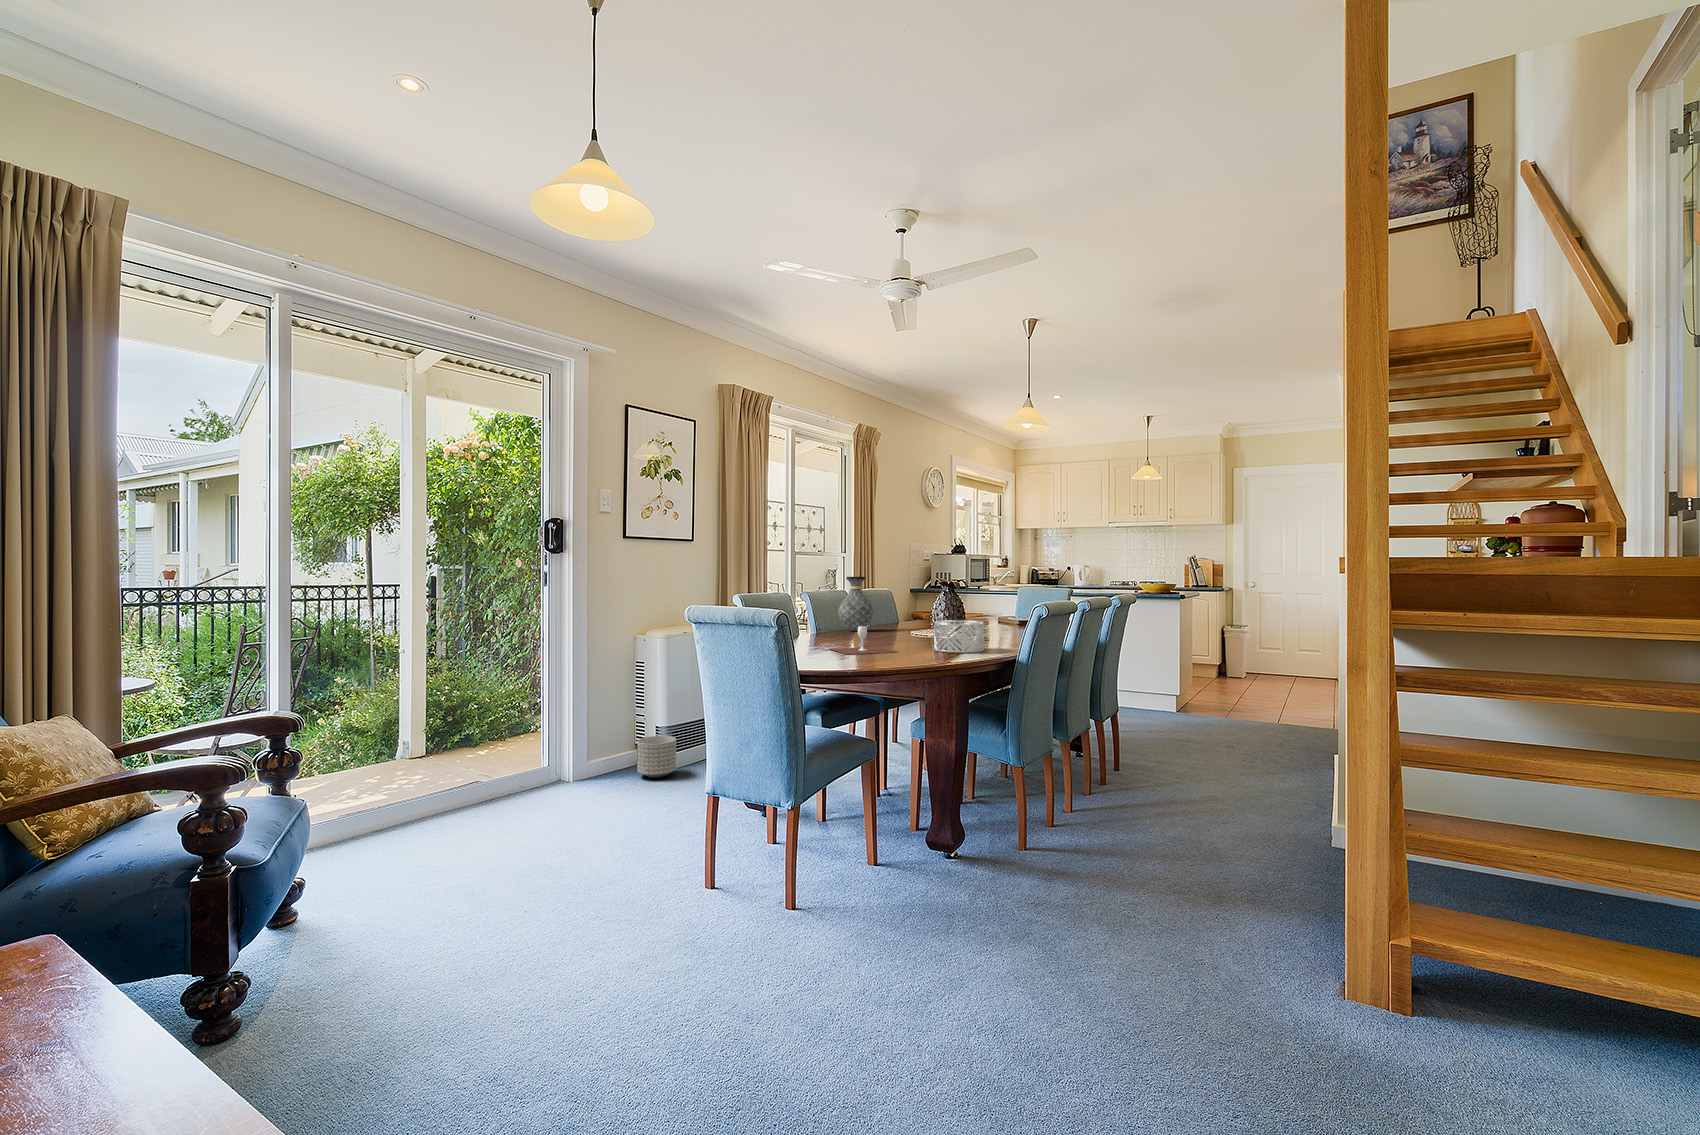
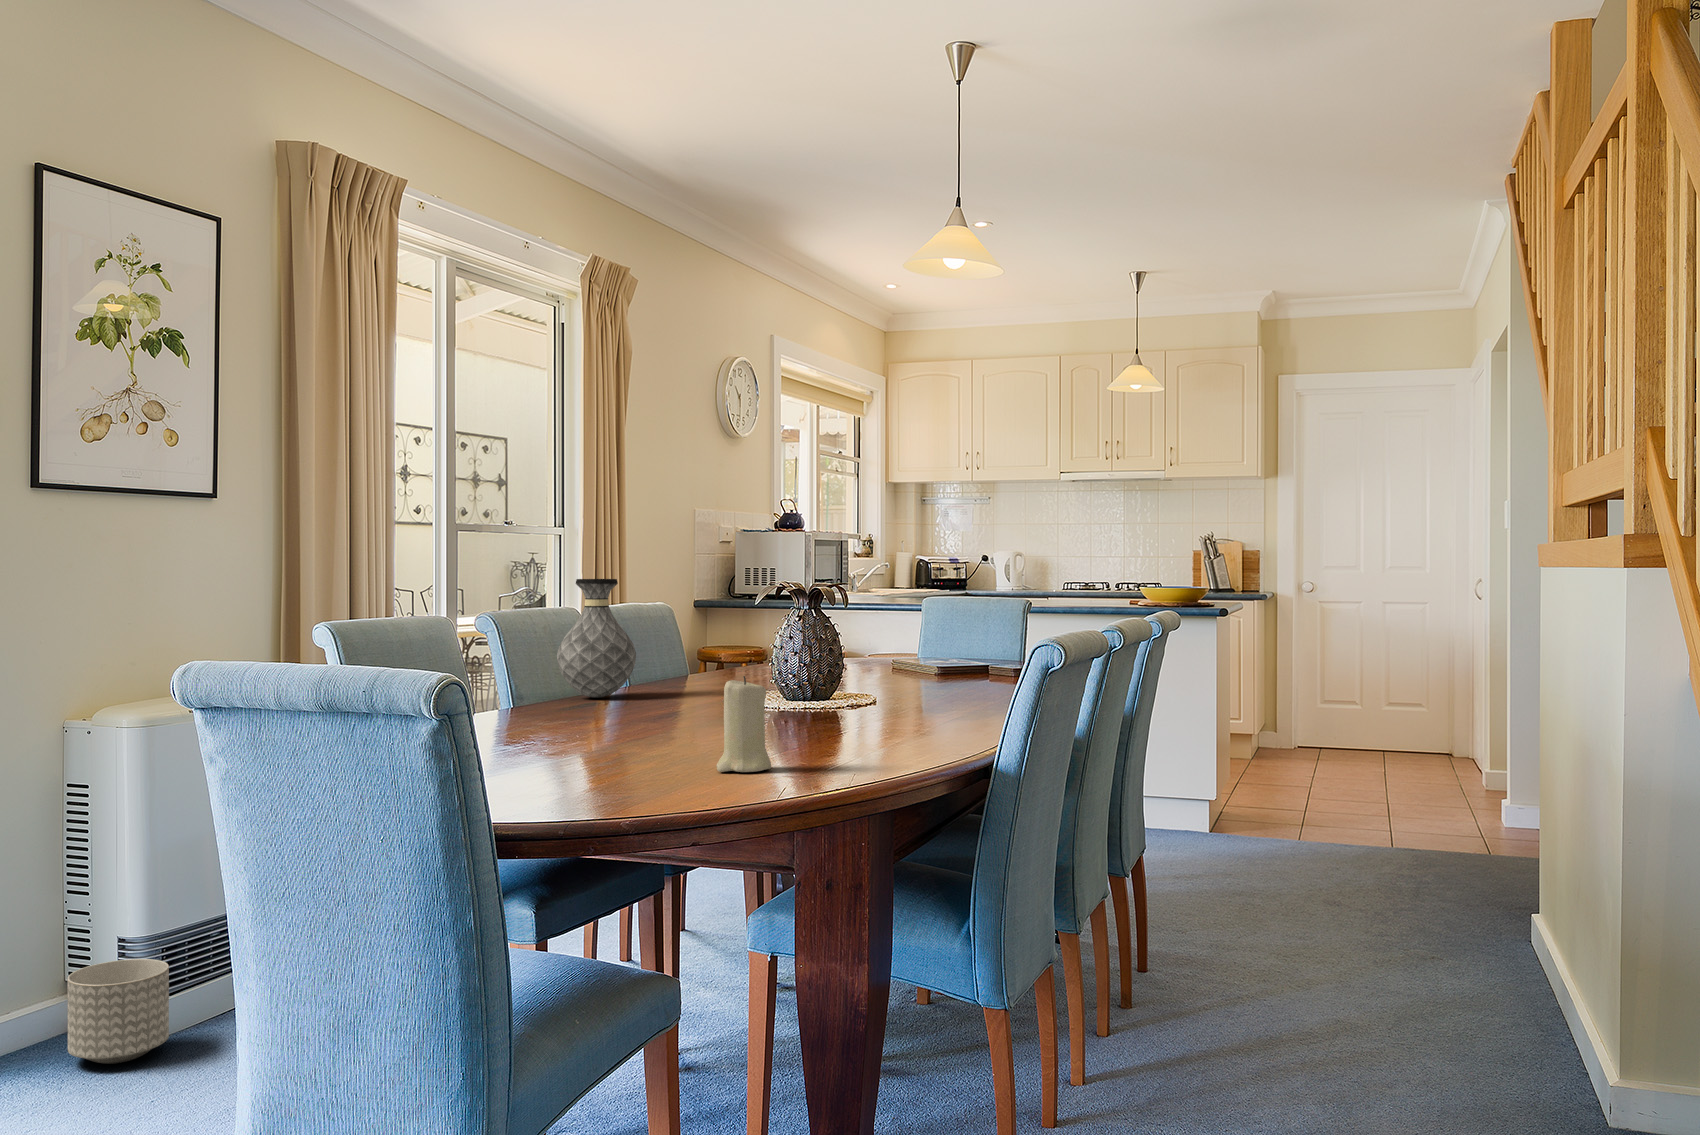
candle: none [896,617,919,658] -> present [717,676,771,772]
decorative bowl: present [934,620,984,653] -> none [795,677,906,754]
wine glass: present [830,626,896,654] -> none [548,696,715,765]

